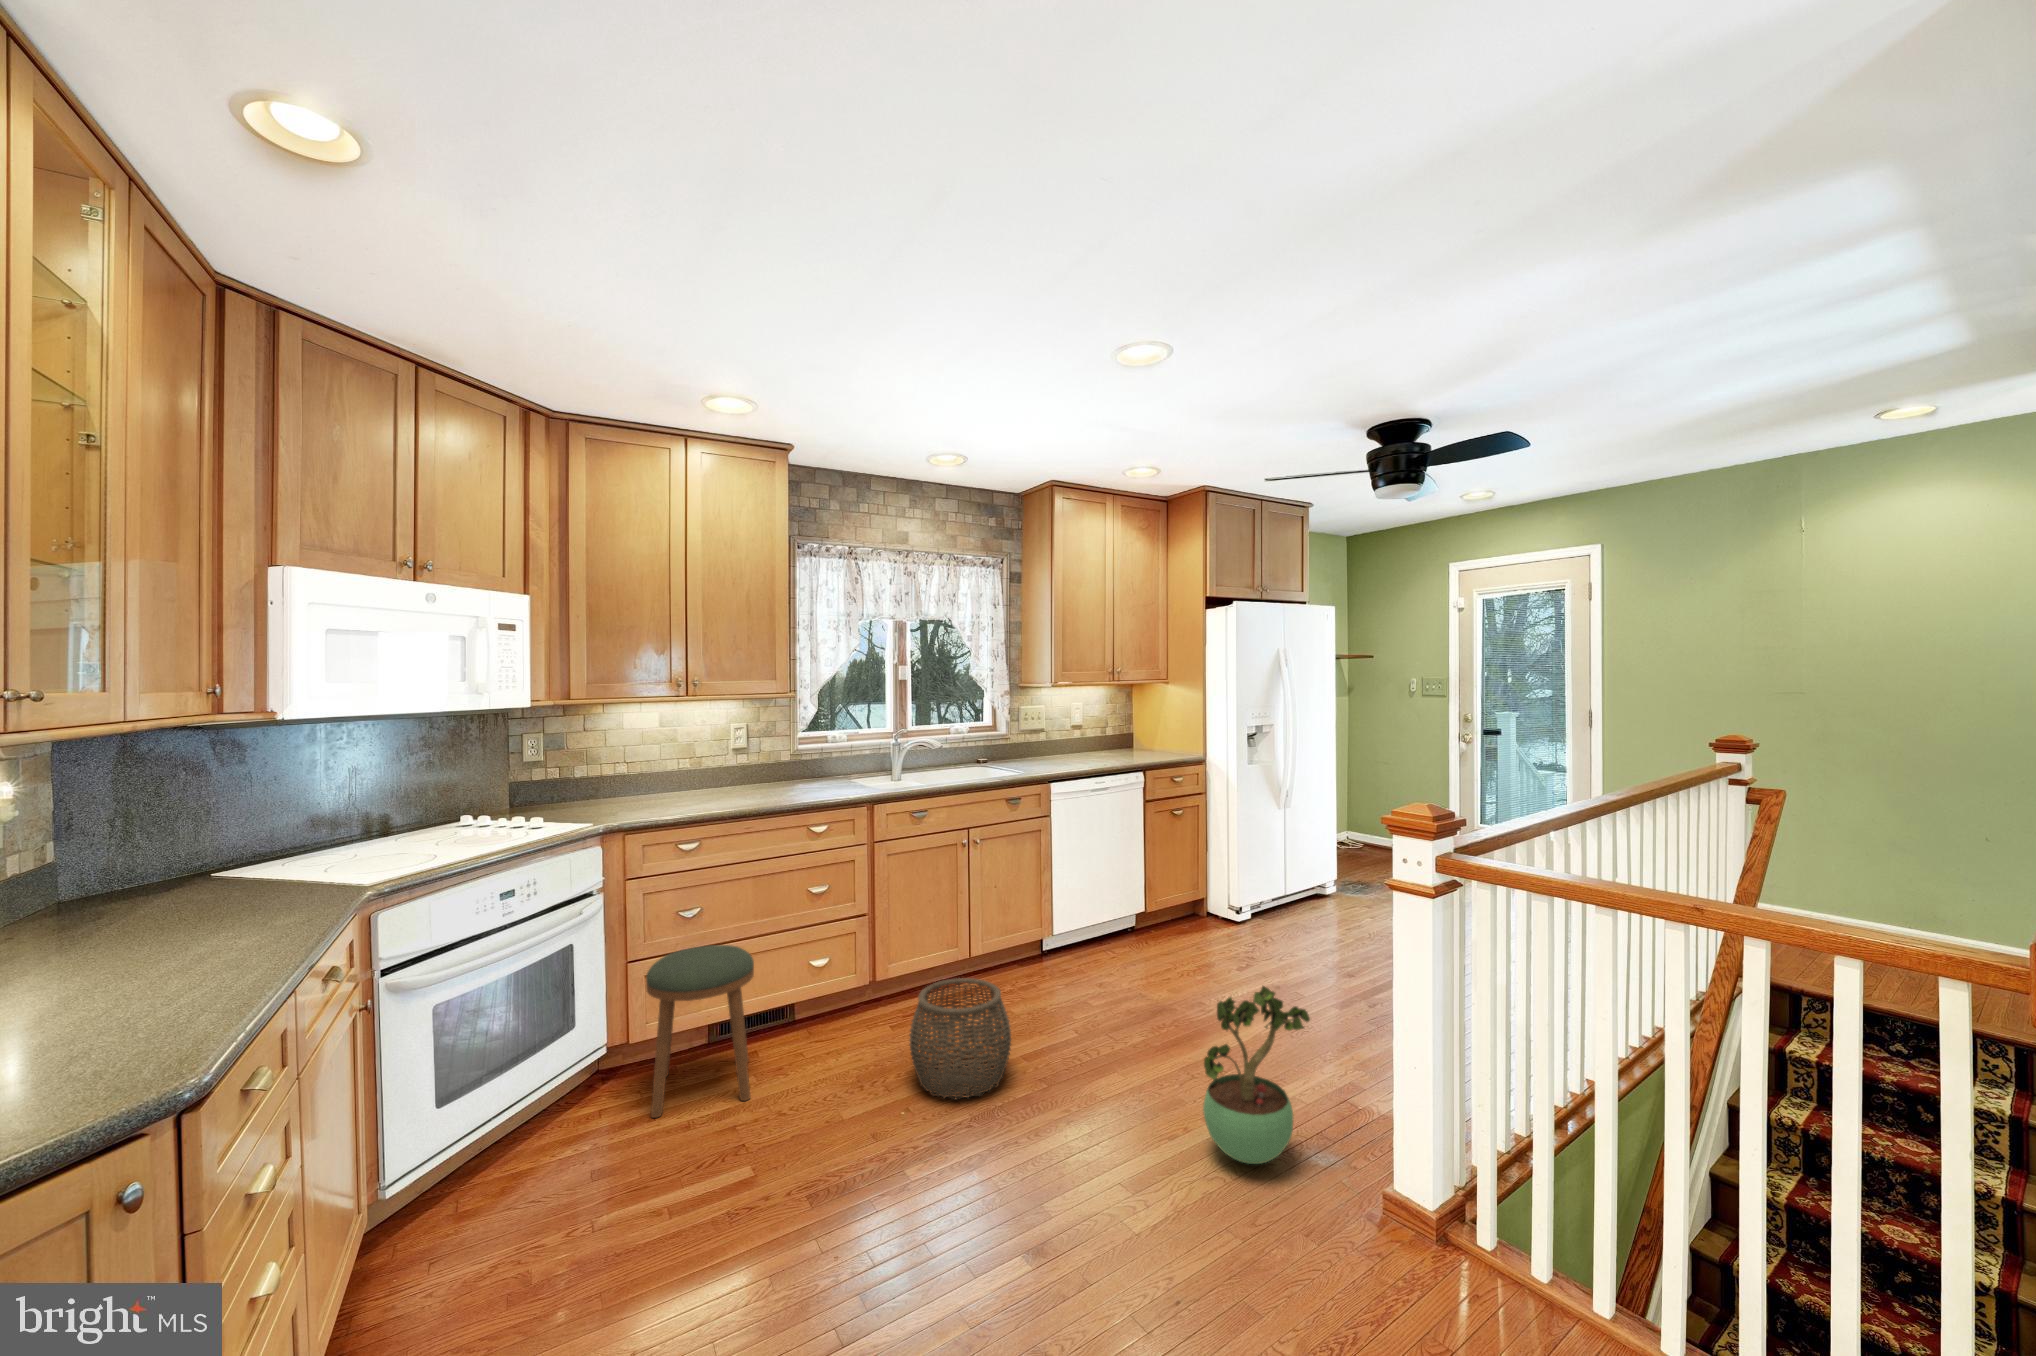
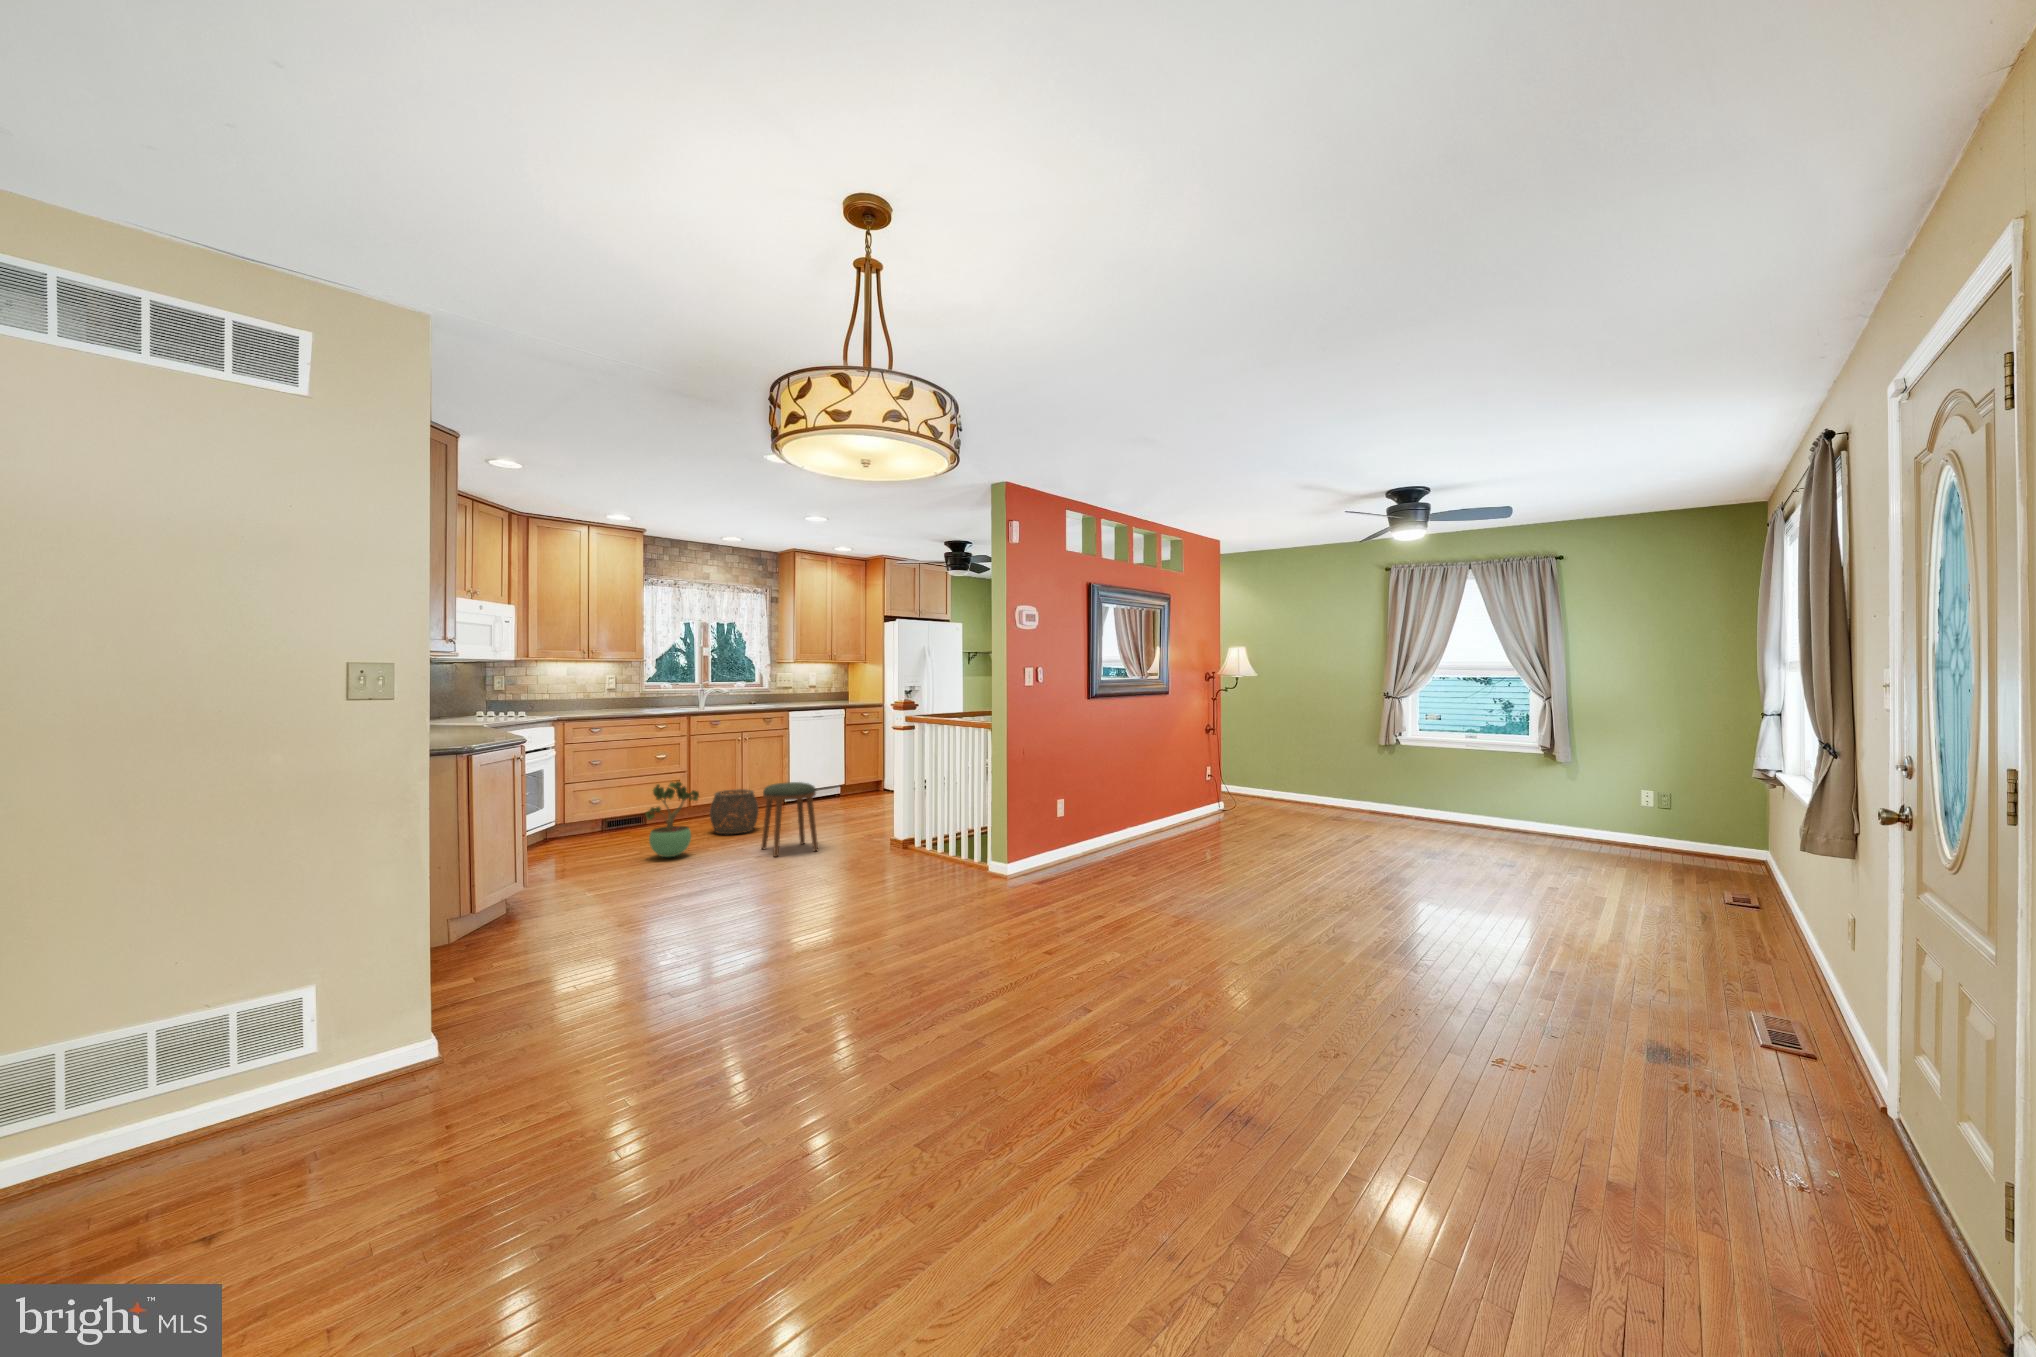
stool: present [646,945,754,1118] -> present [761,782,818,857]
potted plant: present [1203,986,1310,1164] -> present [645,782,699,857]

